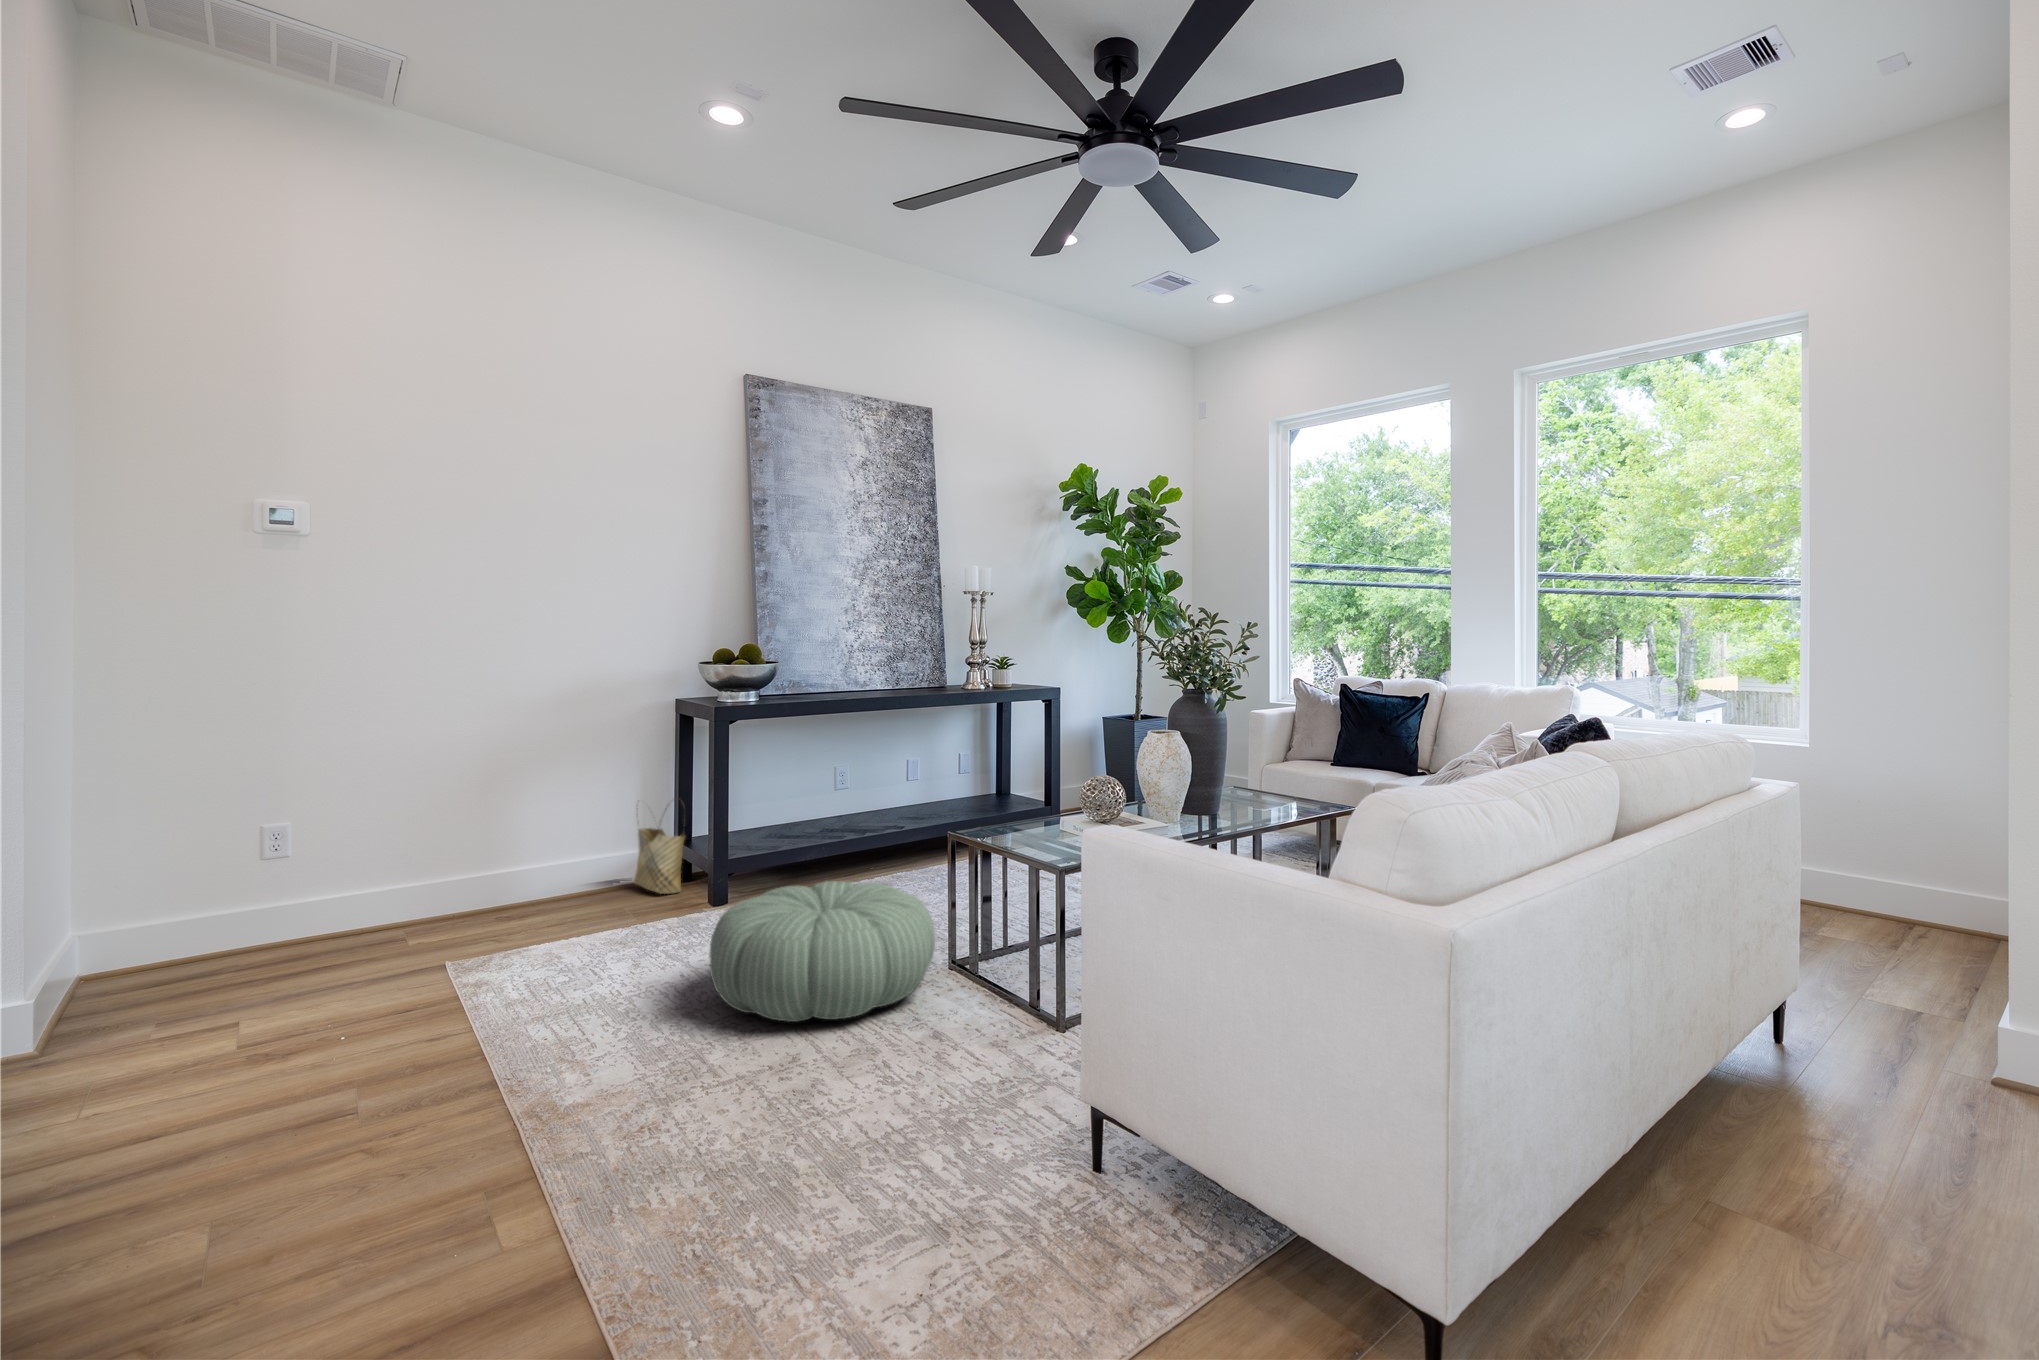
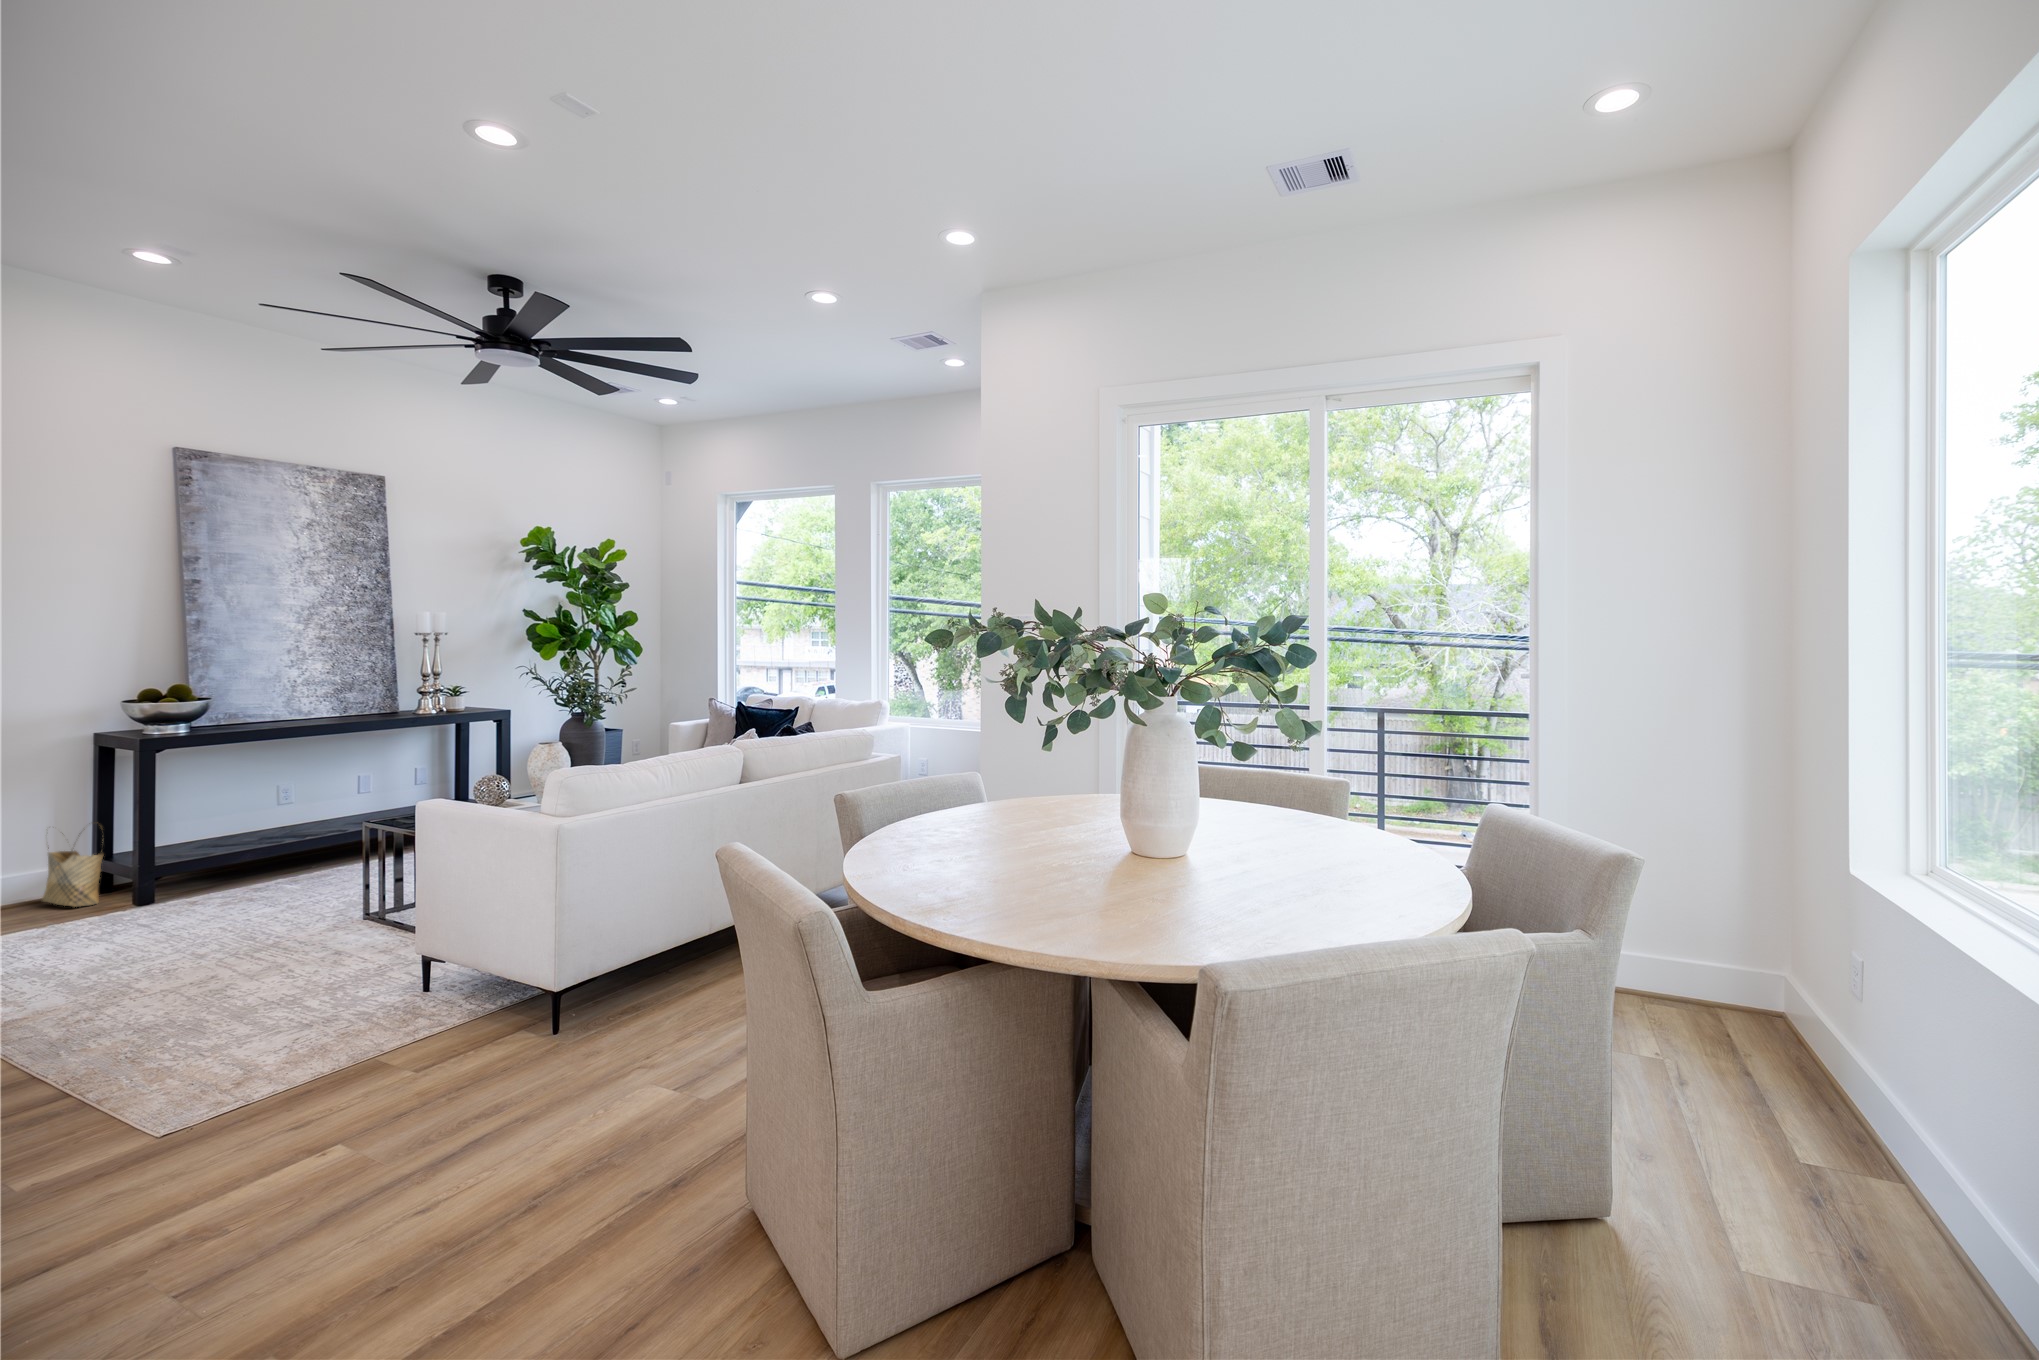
pouf: present [710,881,935,1022] -> none [129,871,345,974]

